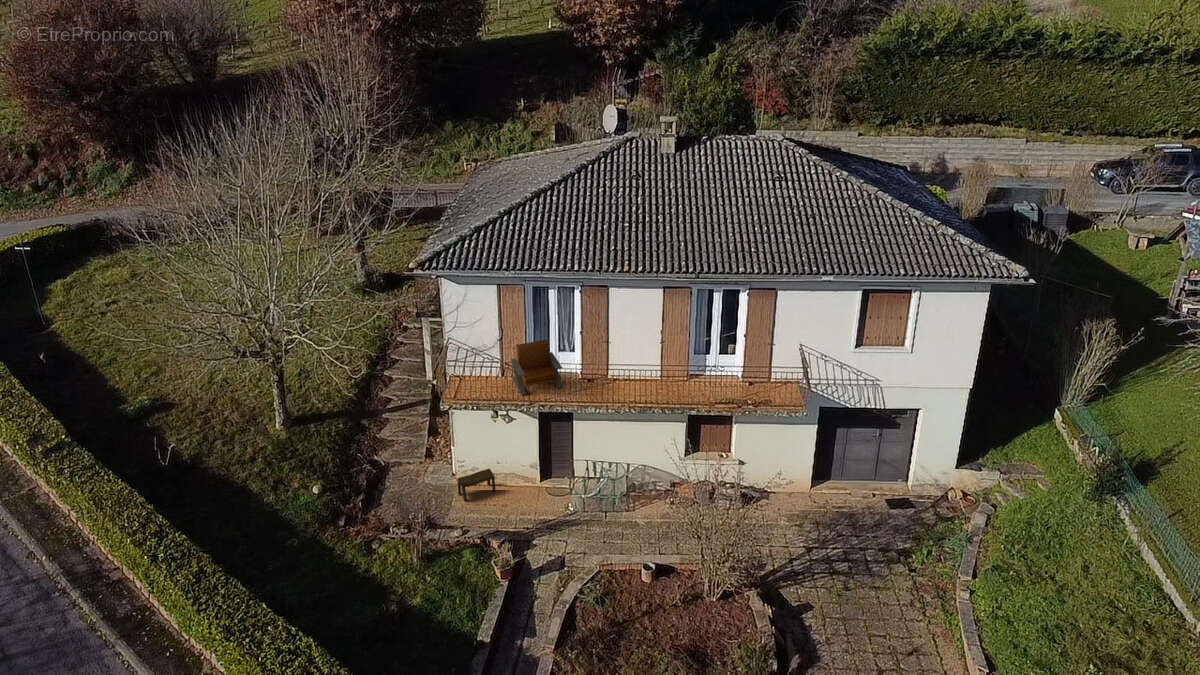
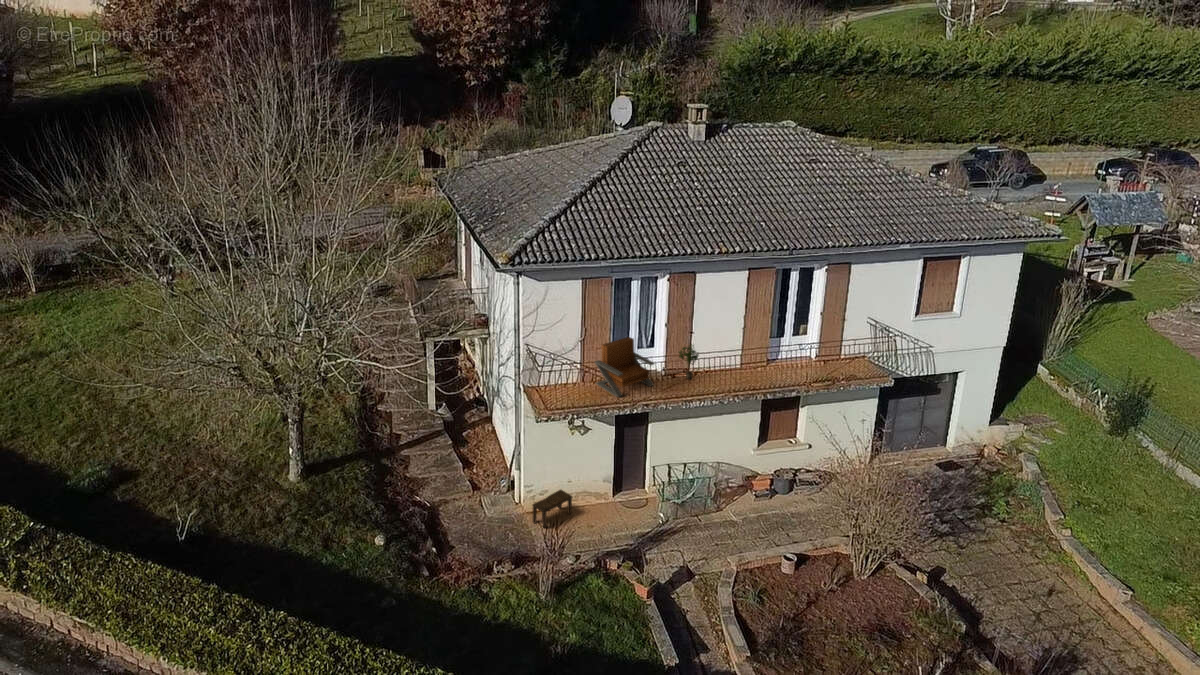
potted plant: none [586,352,612,386] -> present [679,345,698,380]

